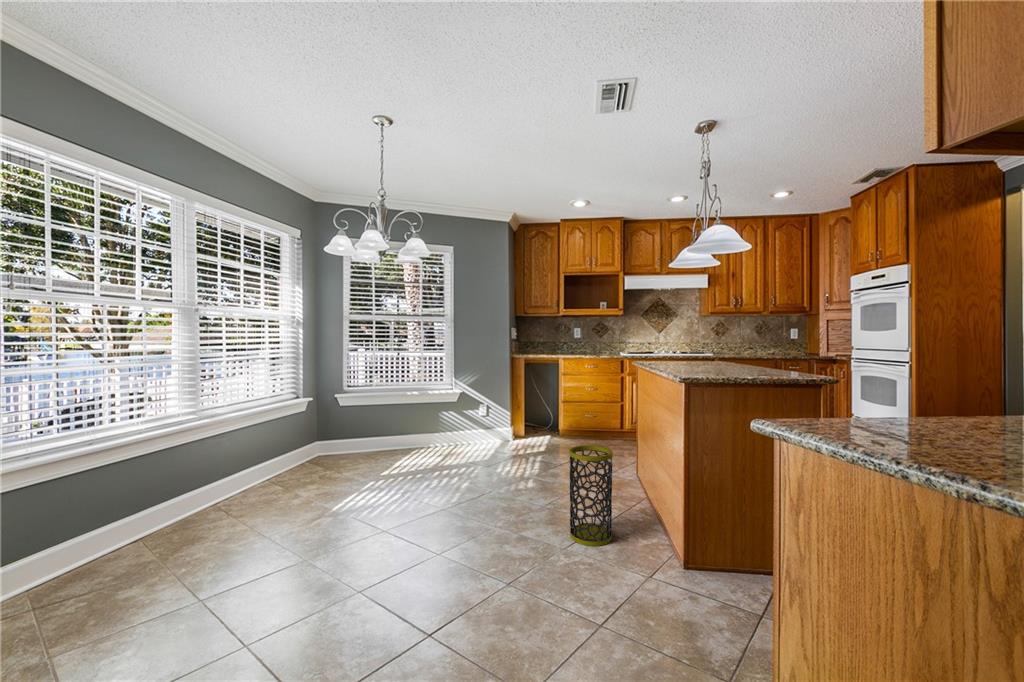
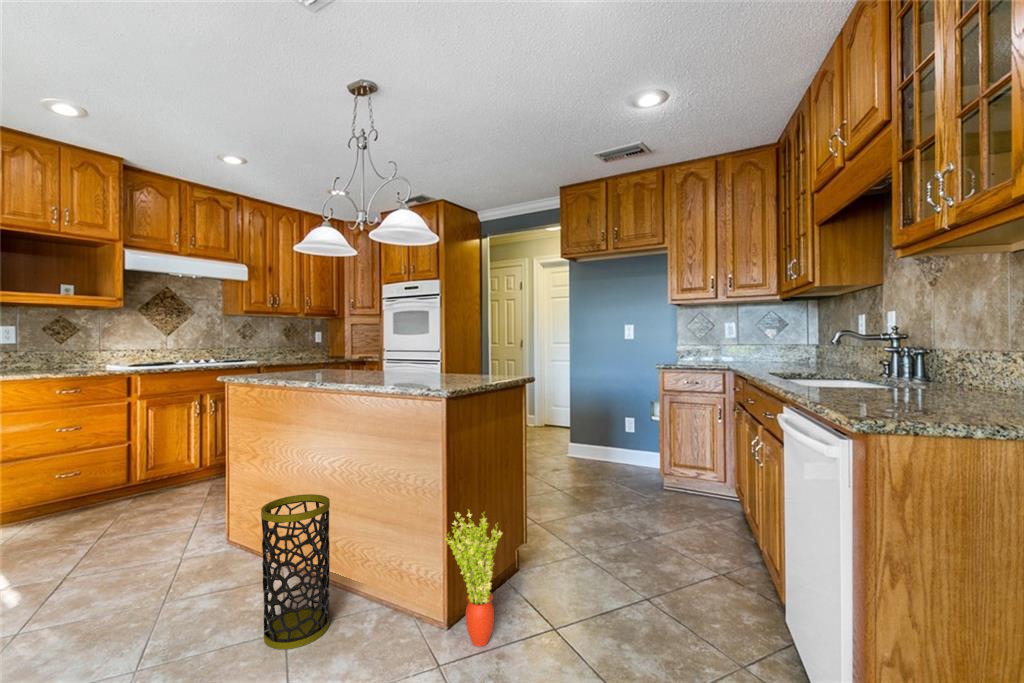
potted plant: none [635,490,685,619] -> present [446,510,502,646]

